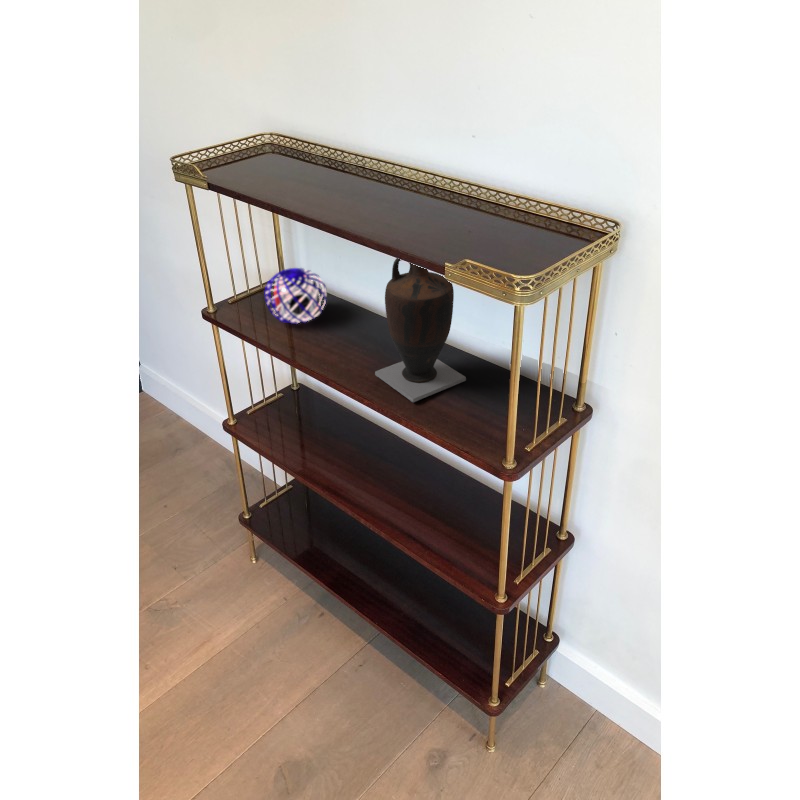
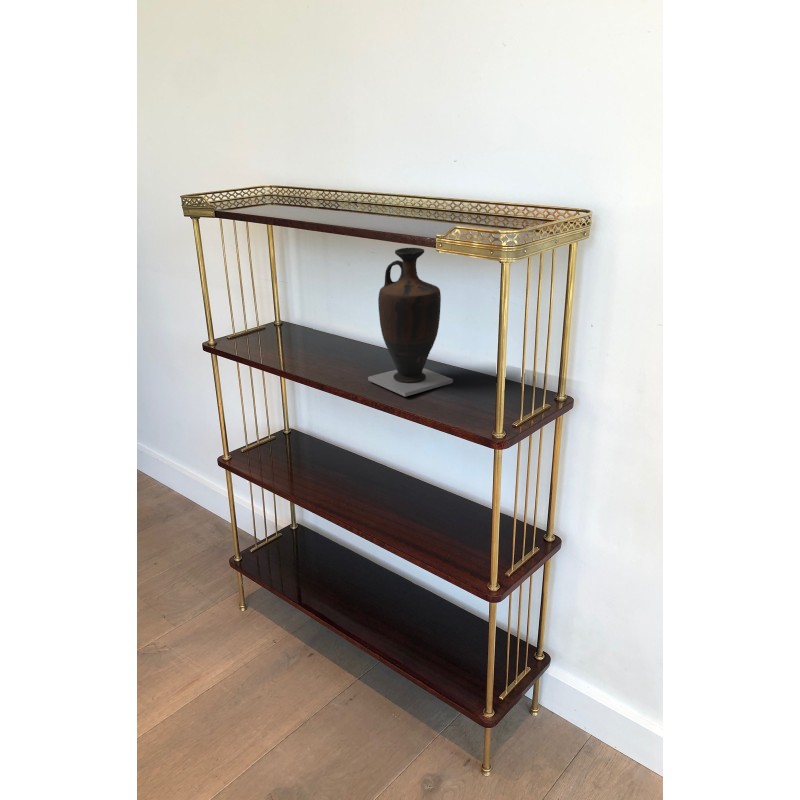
decorative orb: present [265,268,326,324] -> none [264,300,321,350]

